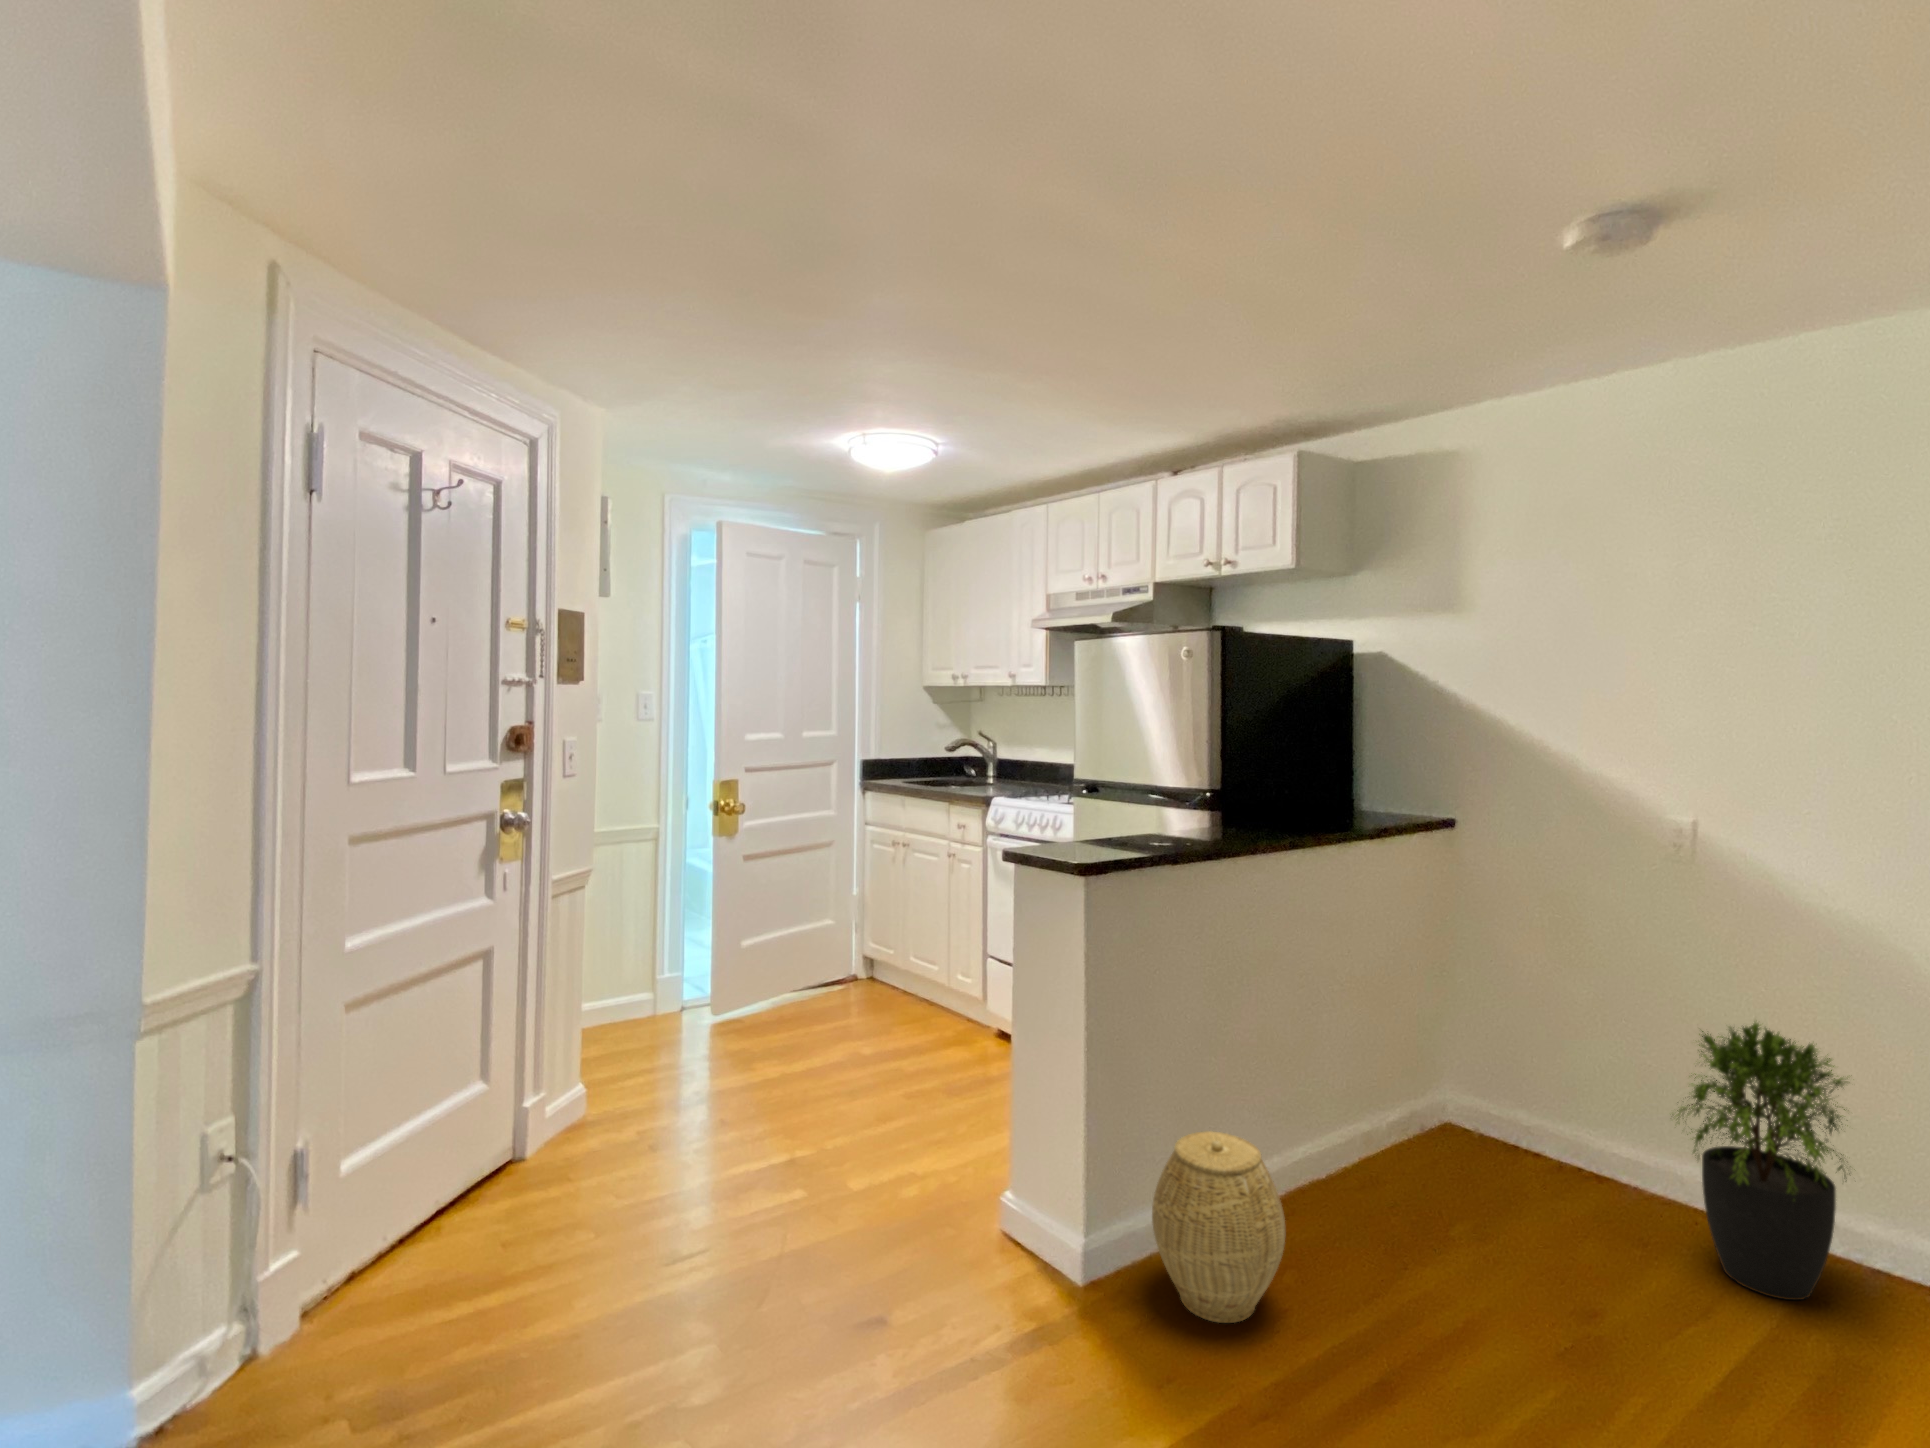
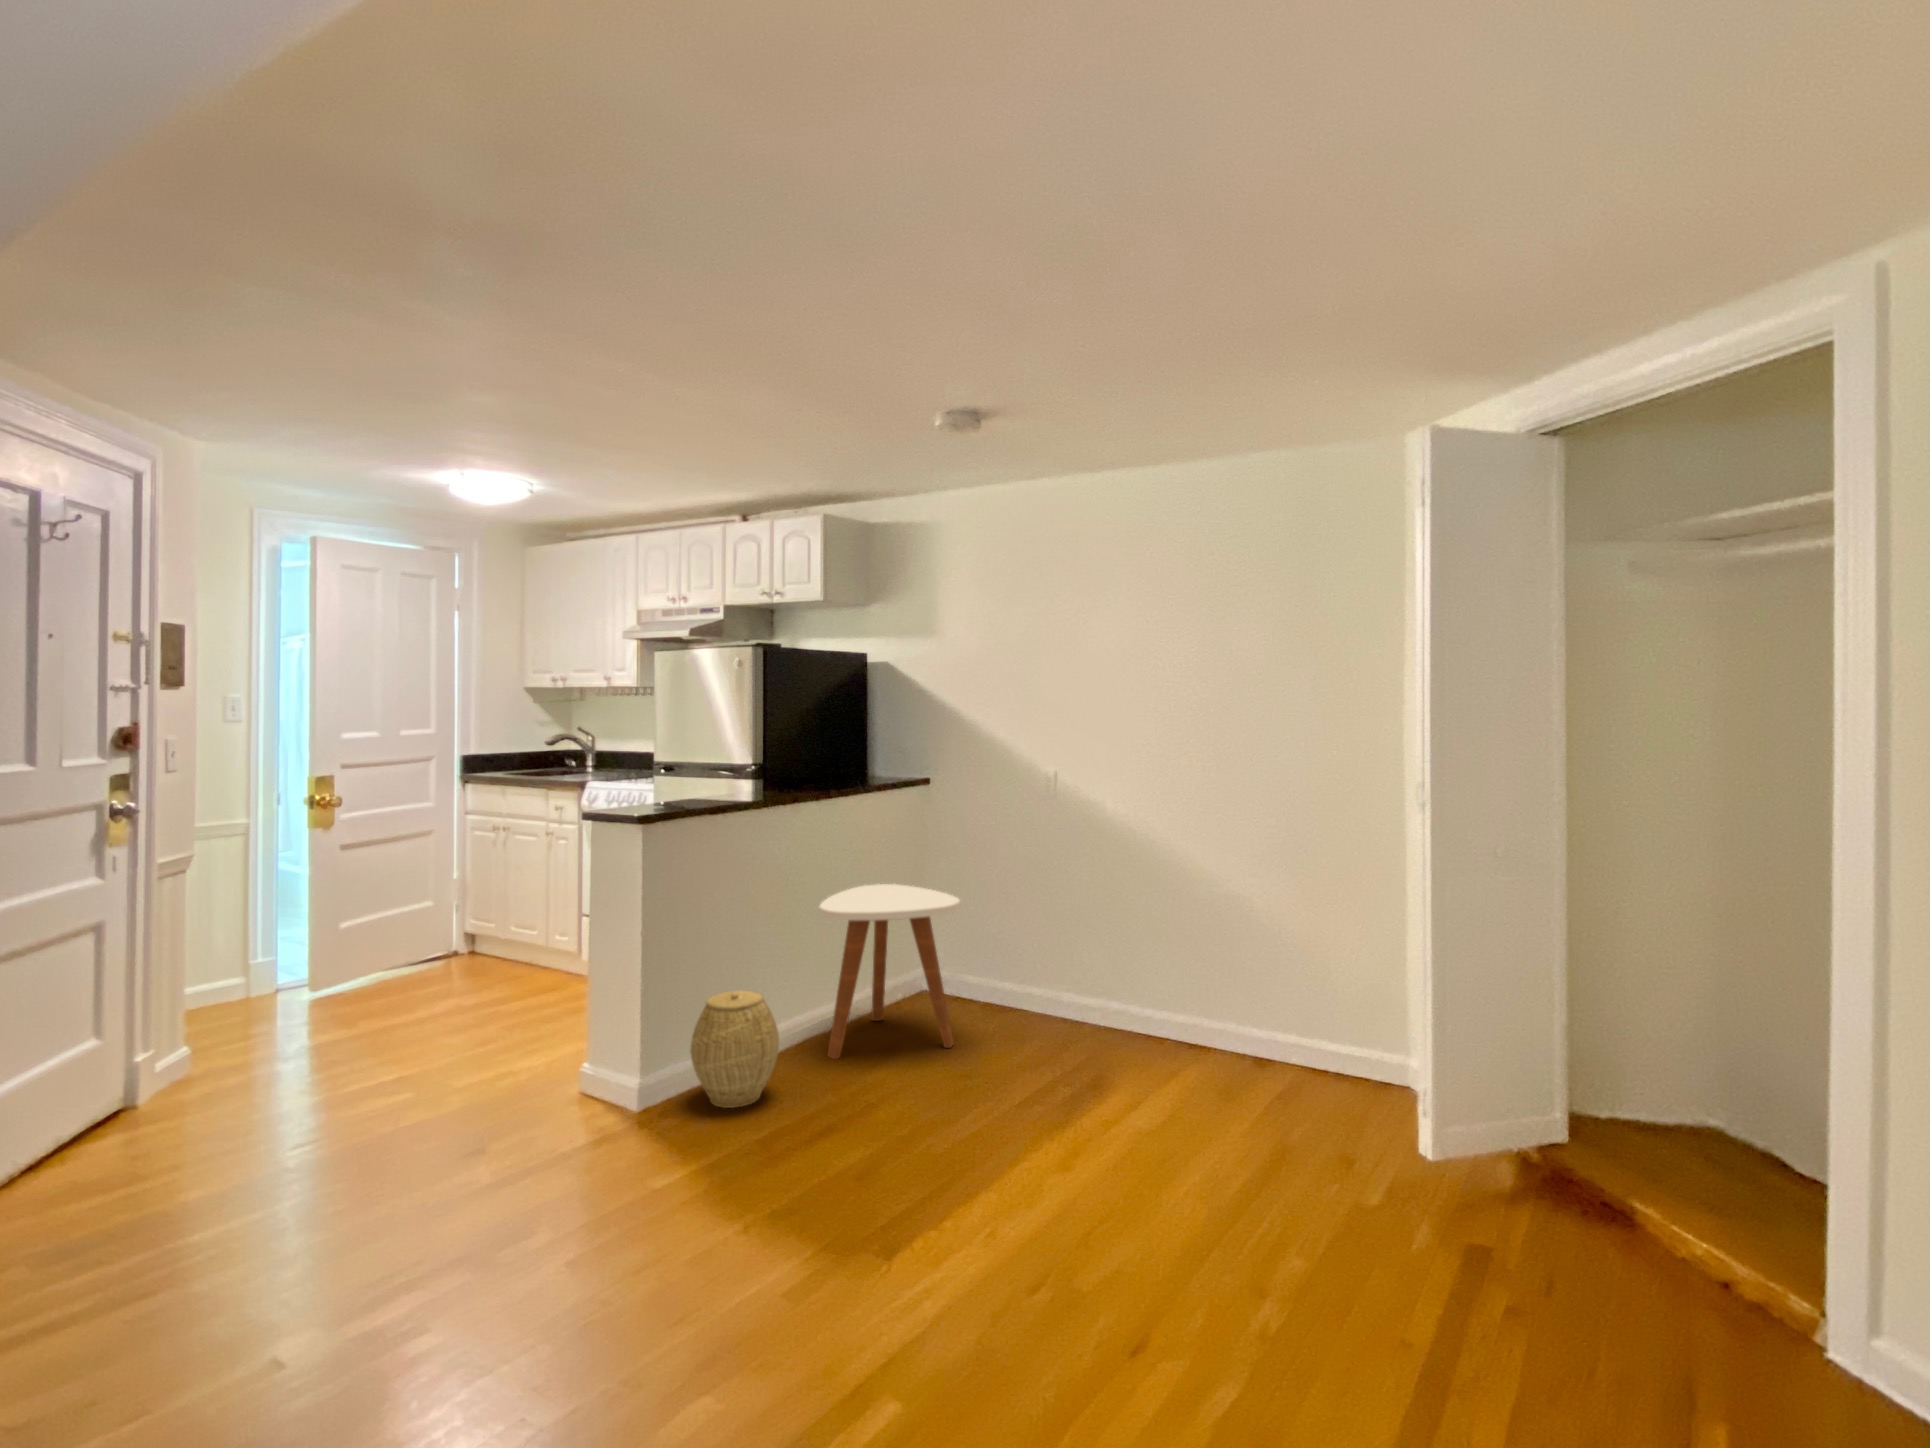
side table: none [1322,970,1553,1255] -> present [819,884,960,1059]
potted plant: present [1676,1022,1850,1300] -> none [1023,887,1119,1047]

